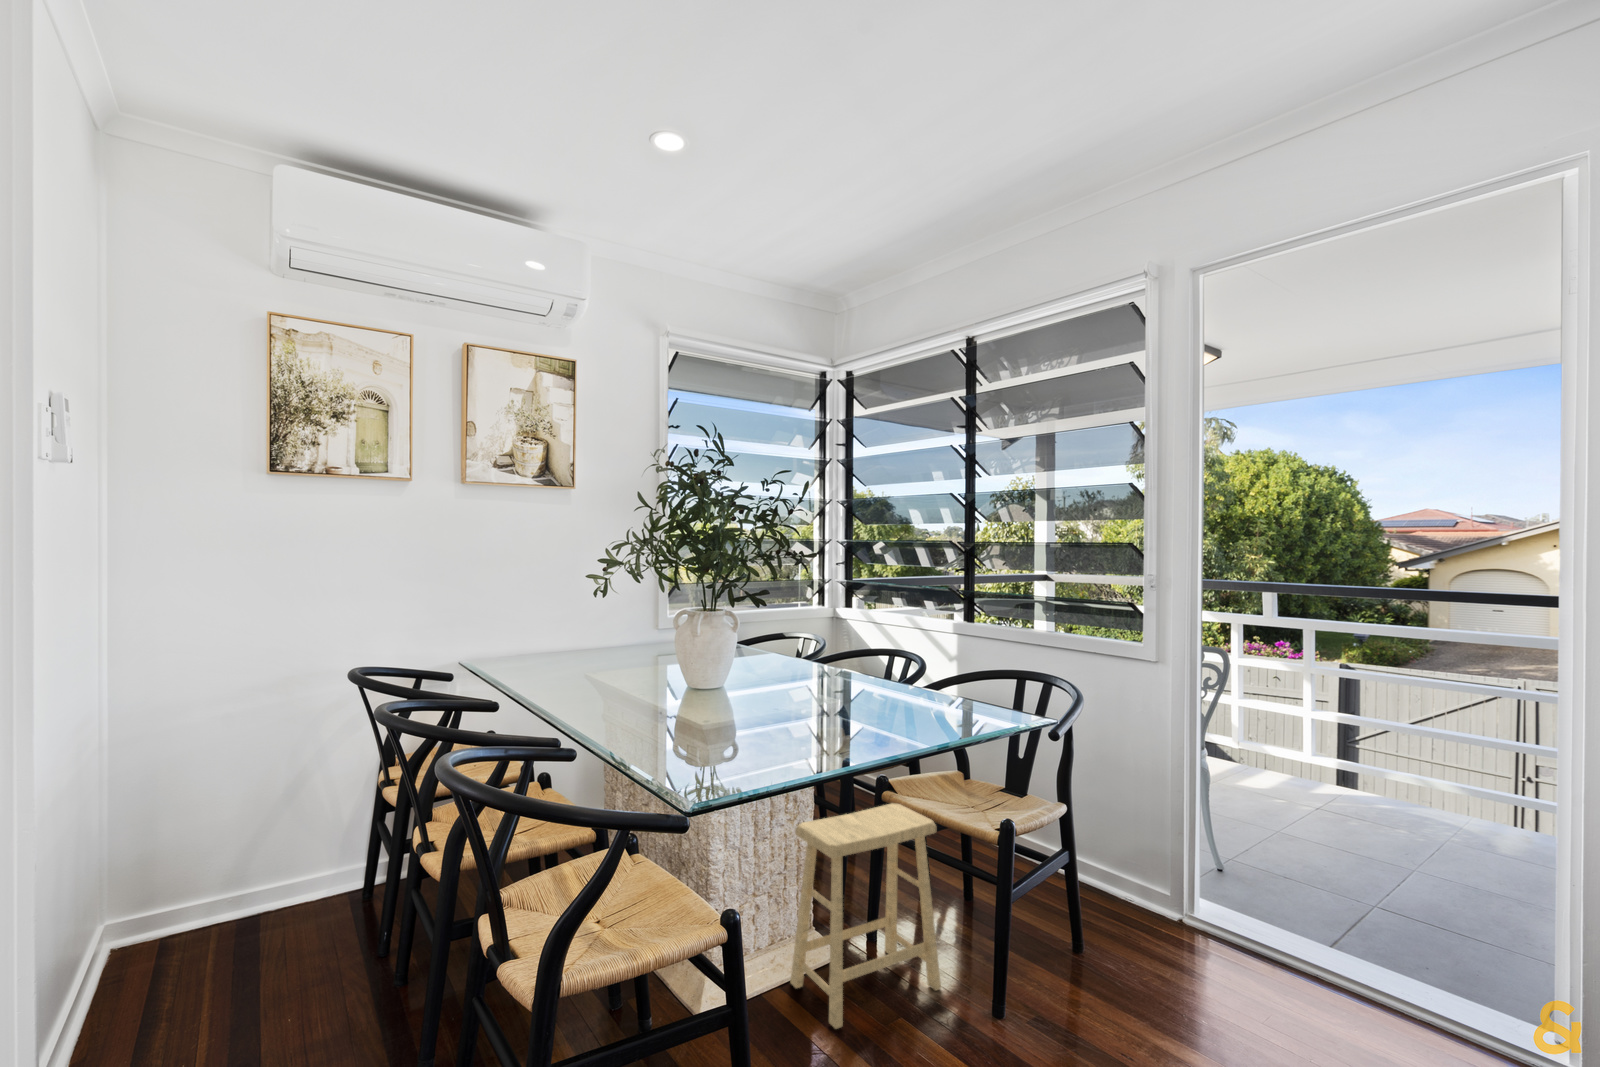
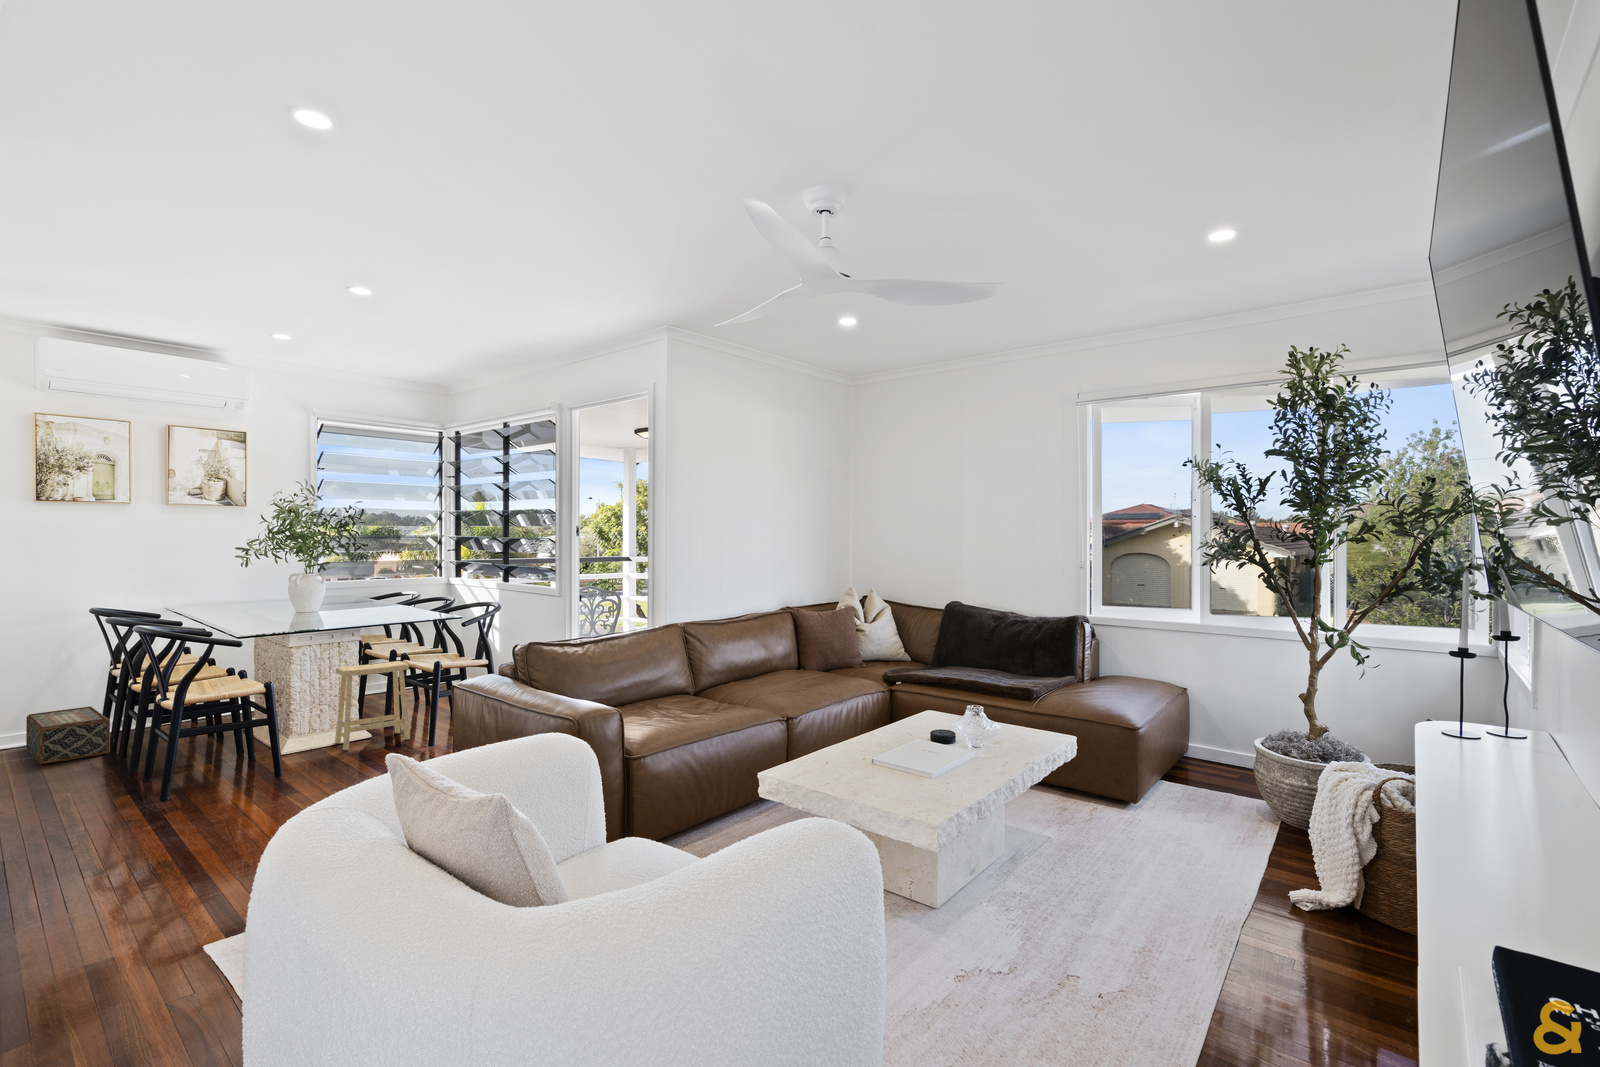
woven basket: none [246,849,380,1014] -> present [26,706,110,764]

